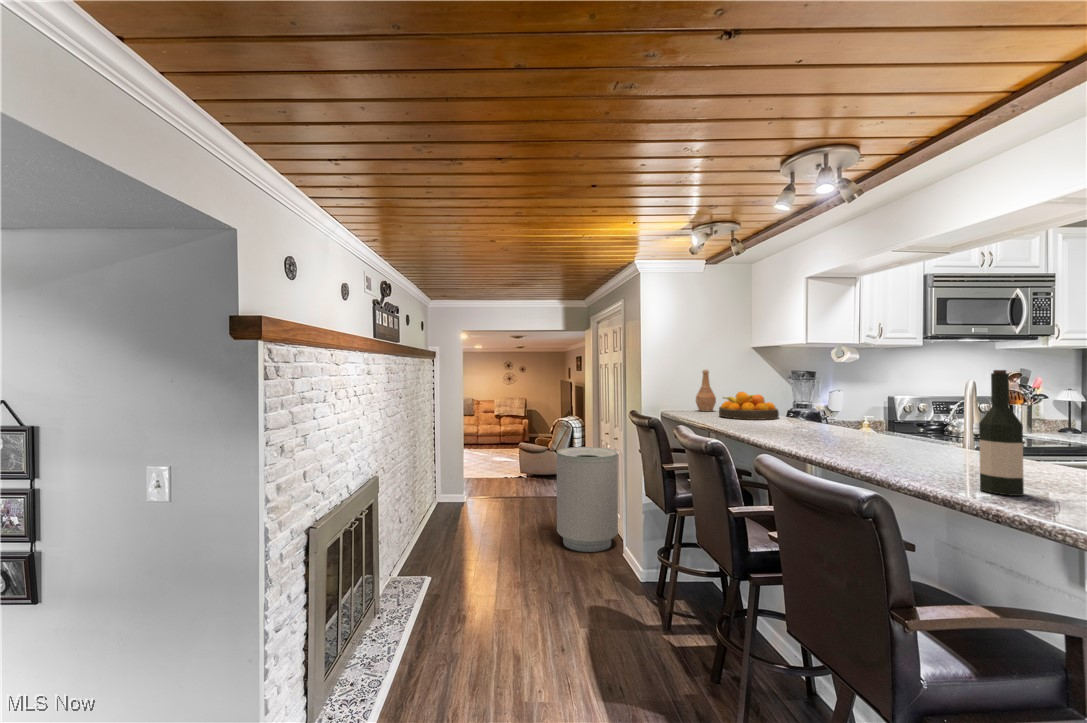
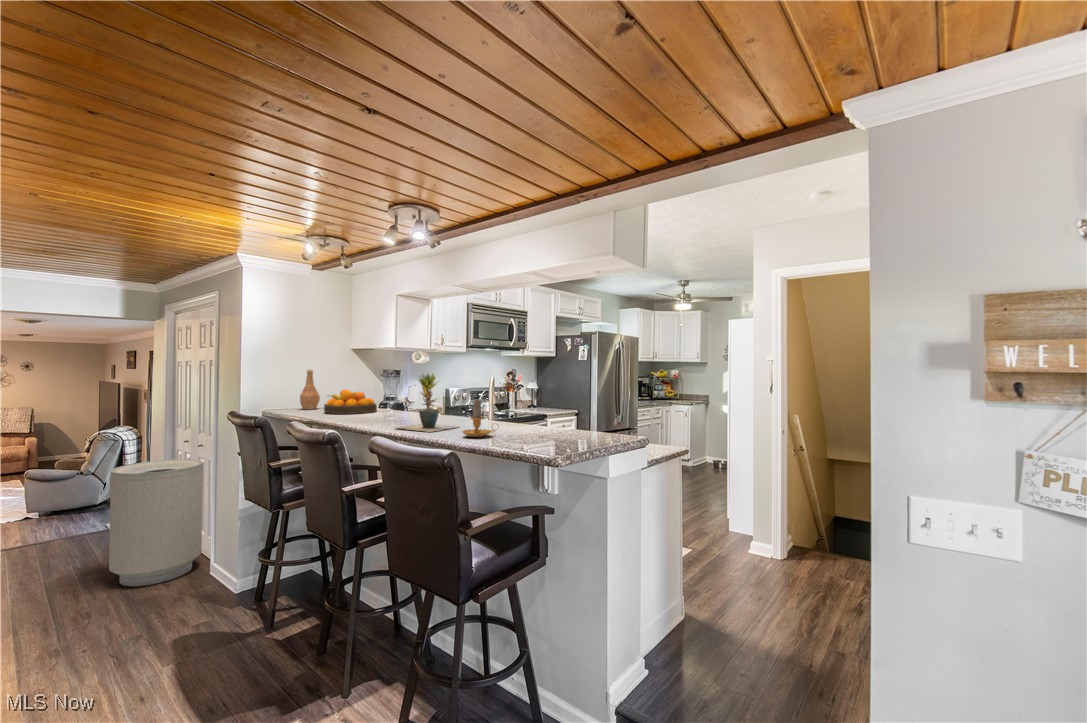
wine bottle: present [979,370,1024,496] -> none [501,372,520,445]
potted plant: none [795,373,902,453] -> present [398,374,459,432]
candle: none [901,410,974,471] -> present [462,399,494,437]

